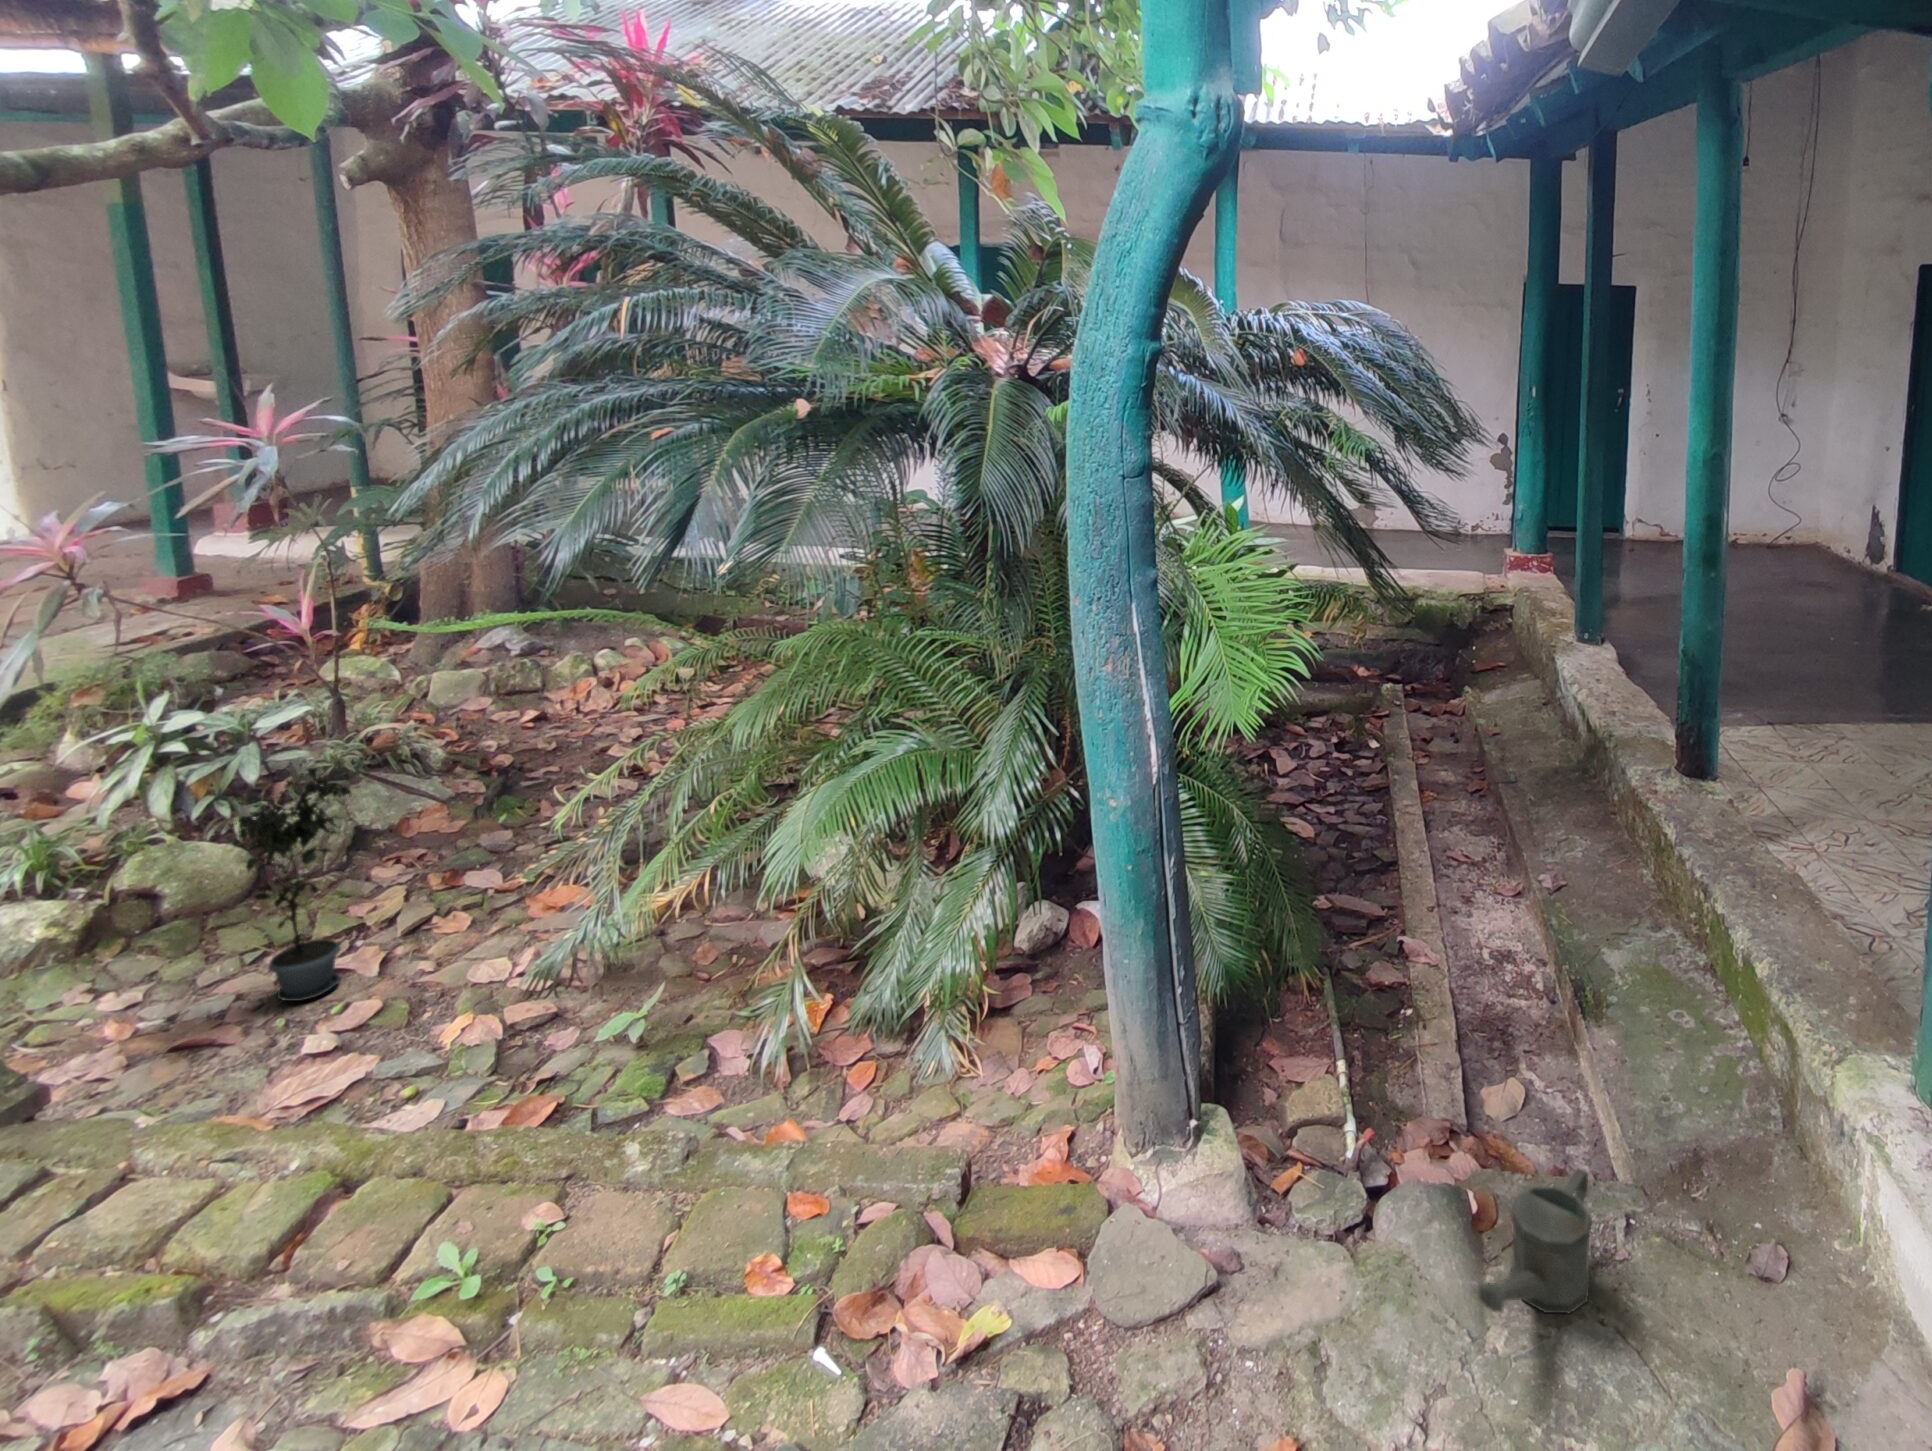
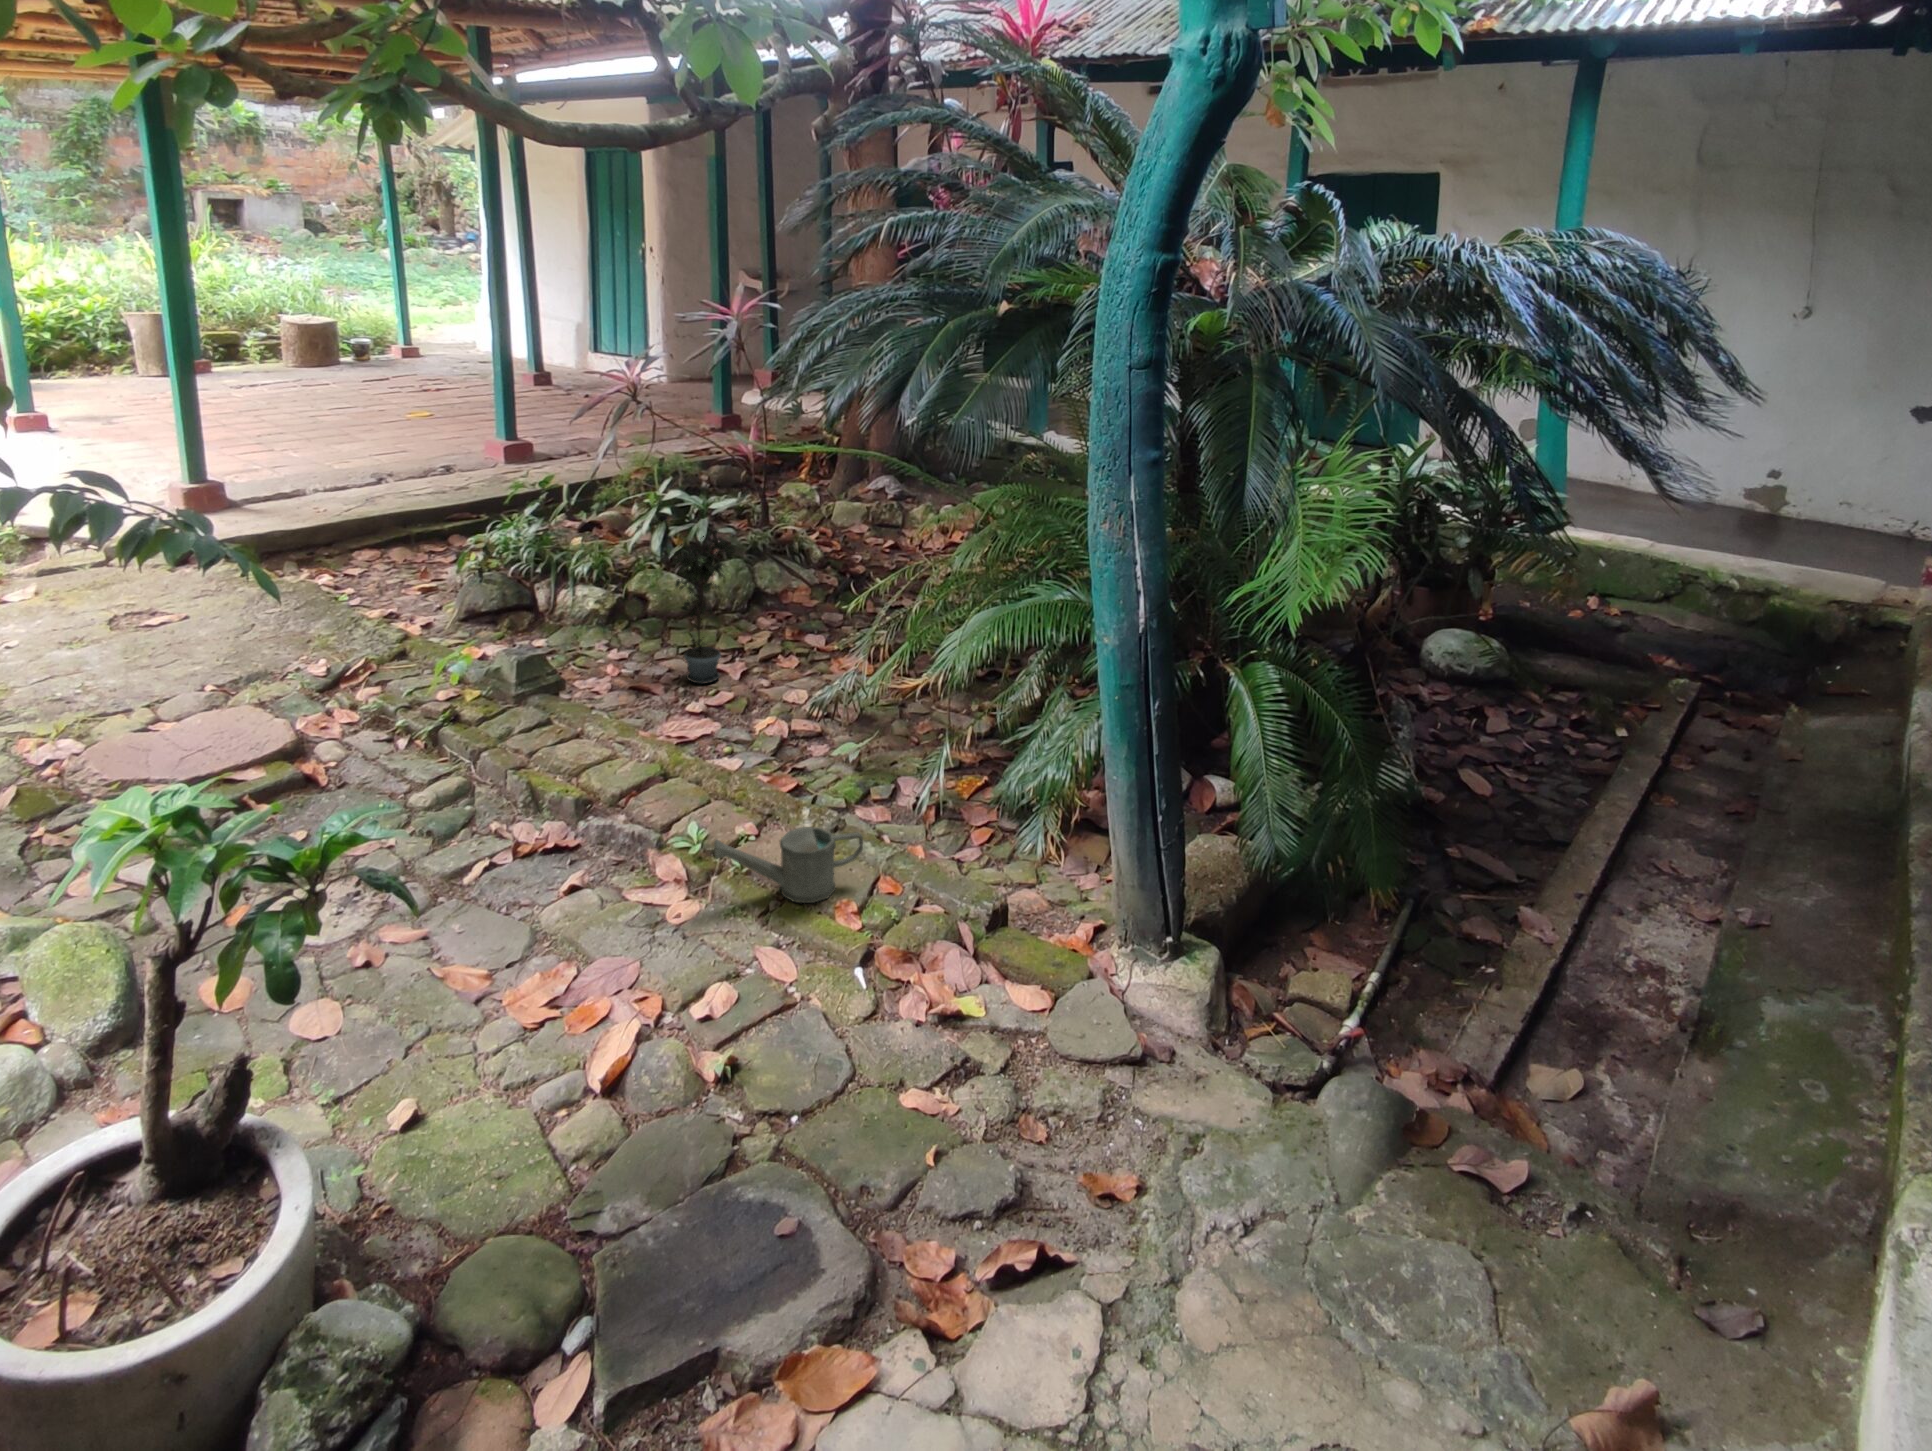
watering can: present [1478,1169,1592,1313] -> present [714,827,863,903]

